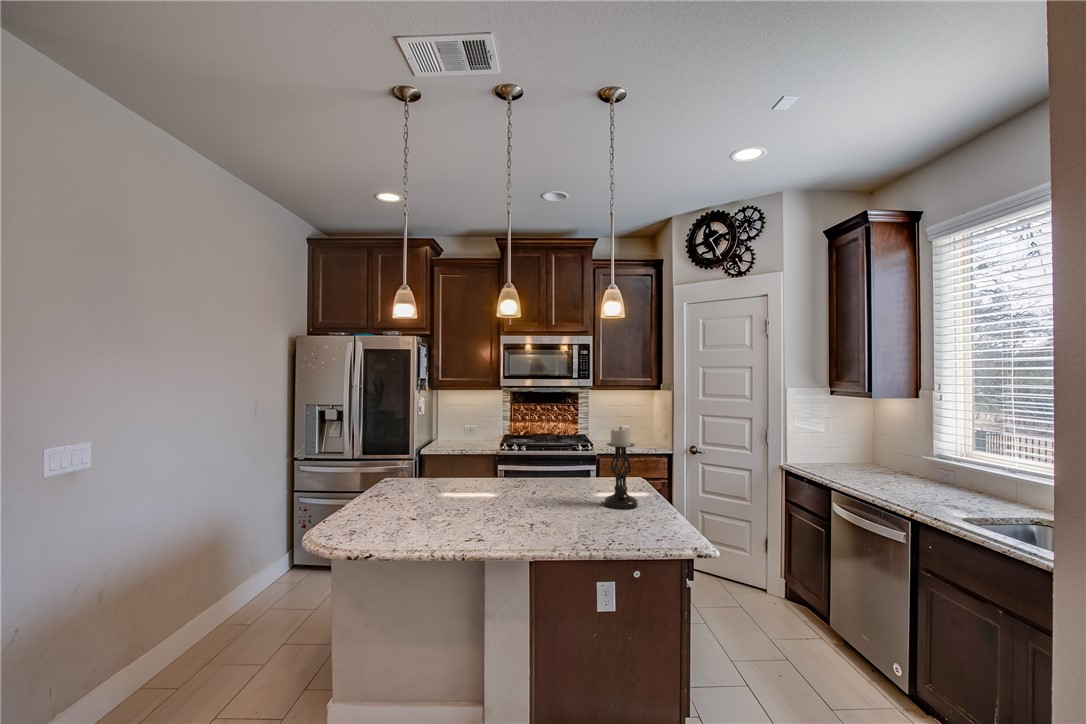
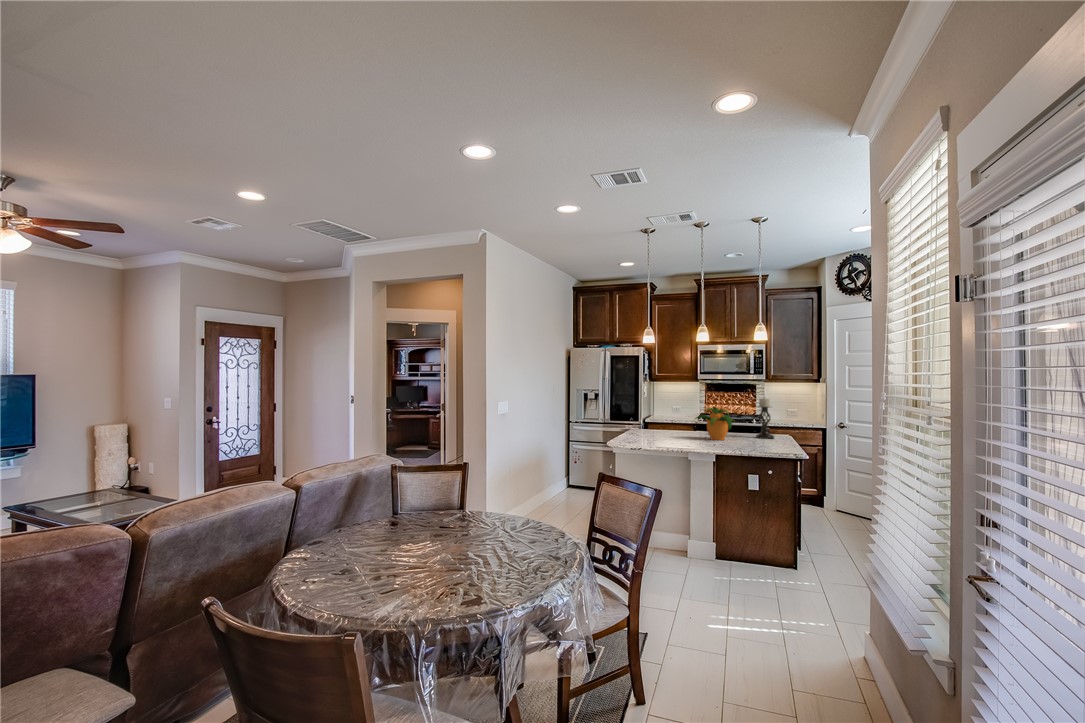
potted plant: none [485,456,578,533] -> present [695,406,734,440]

